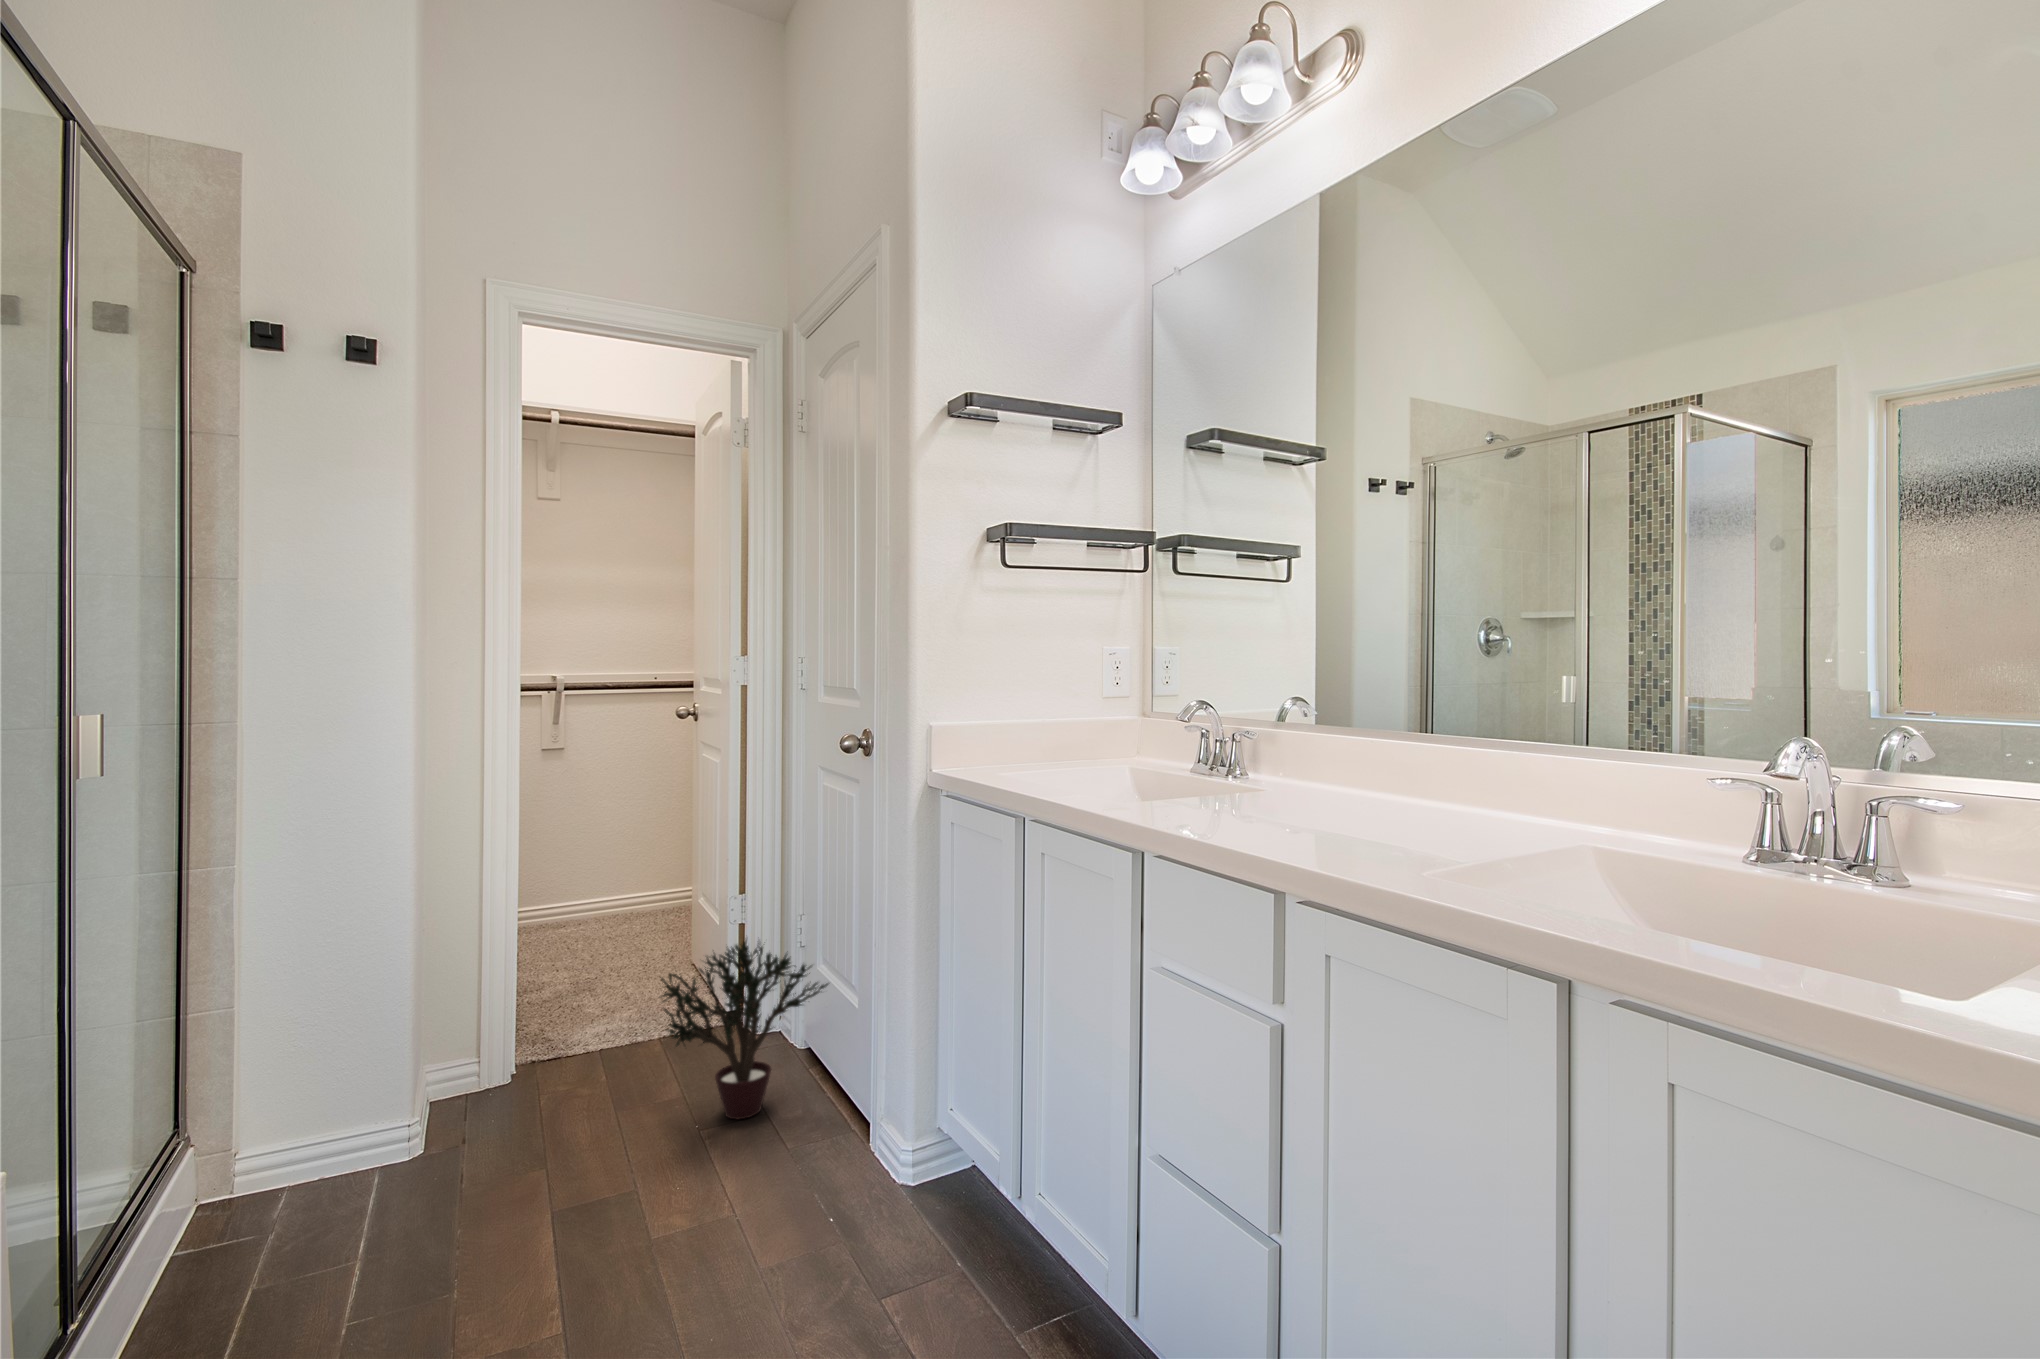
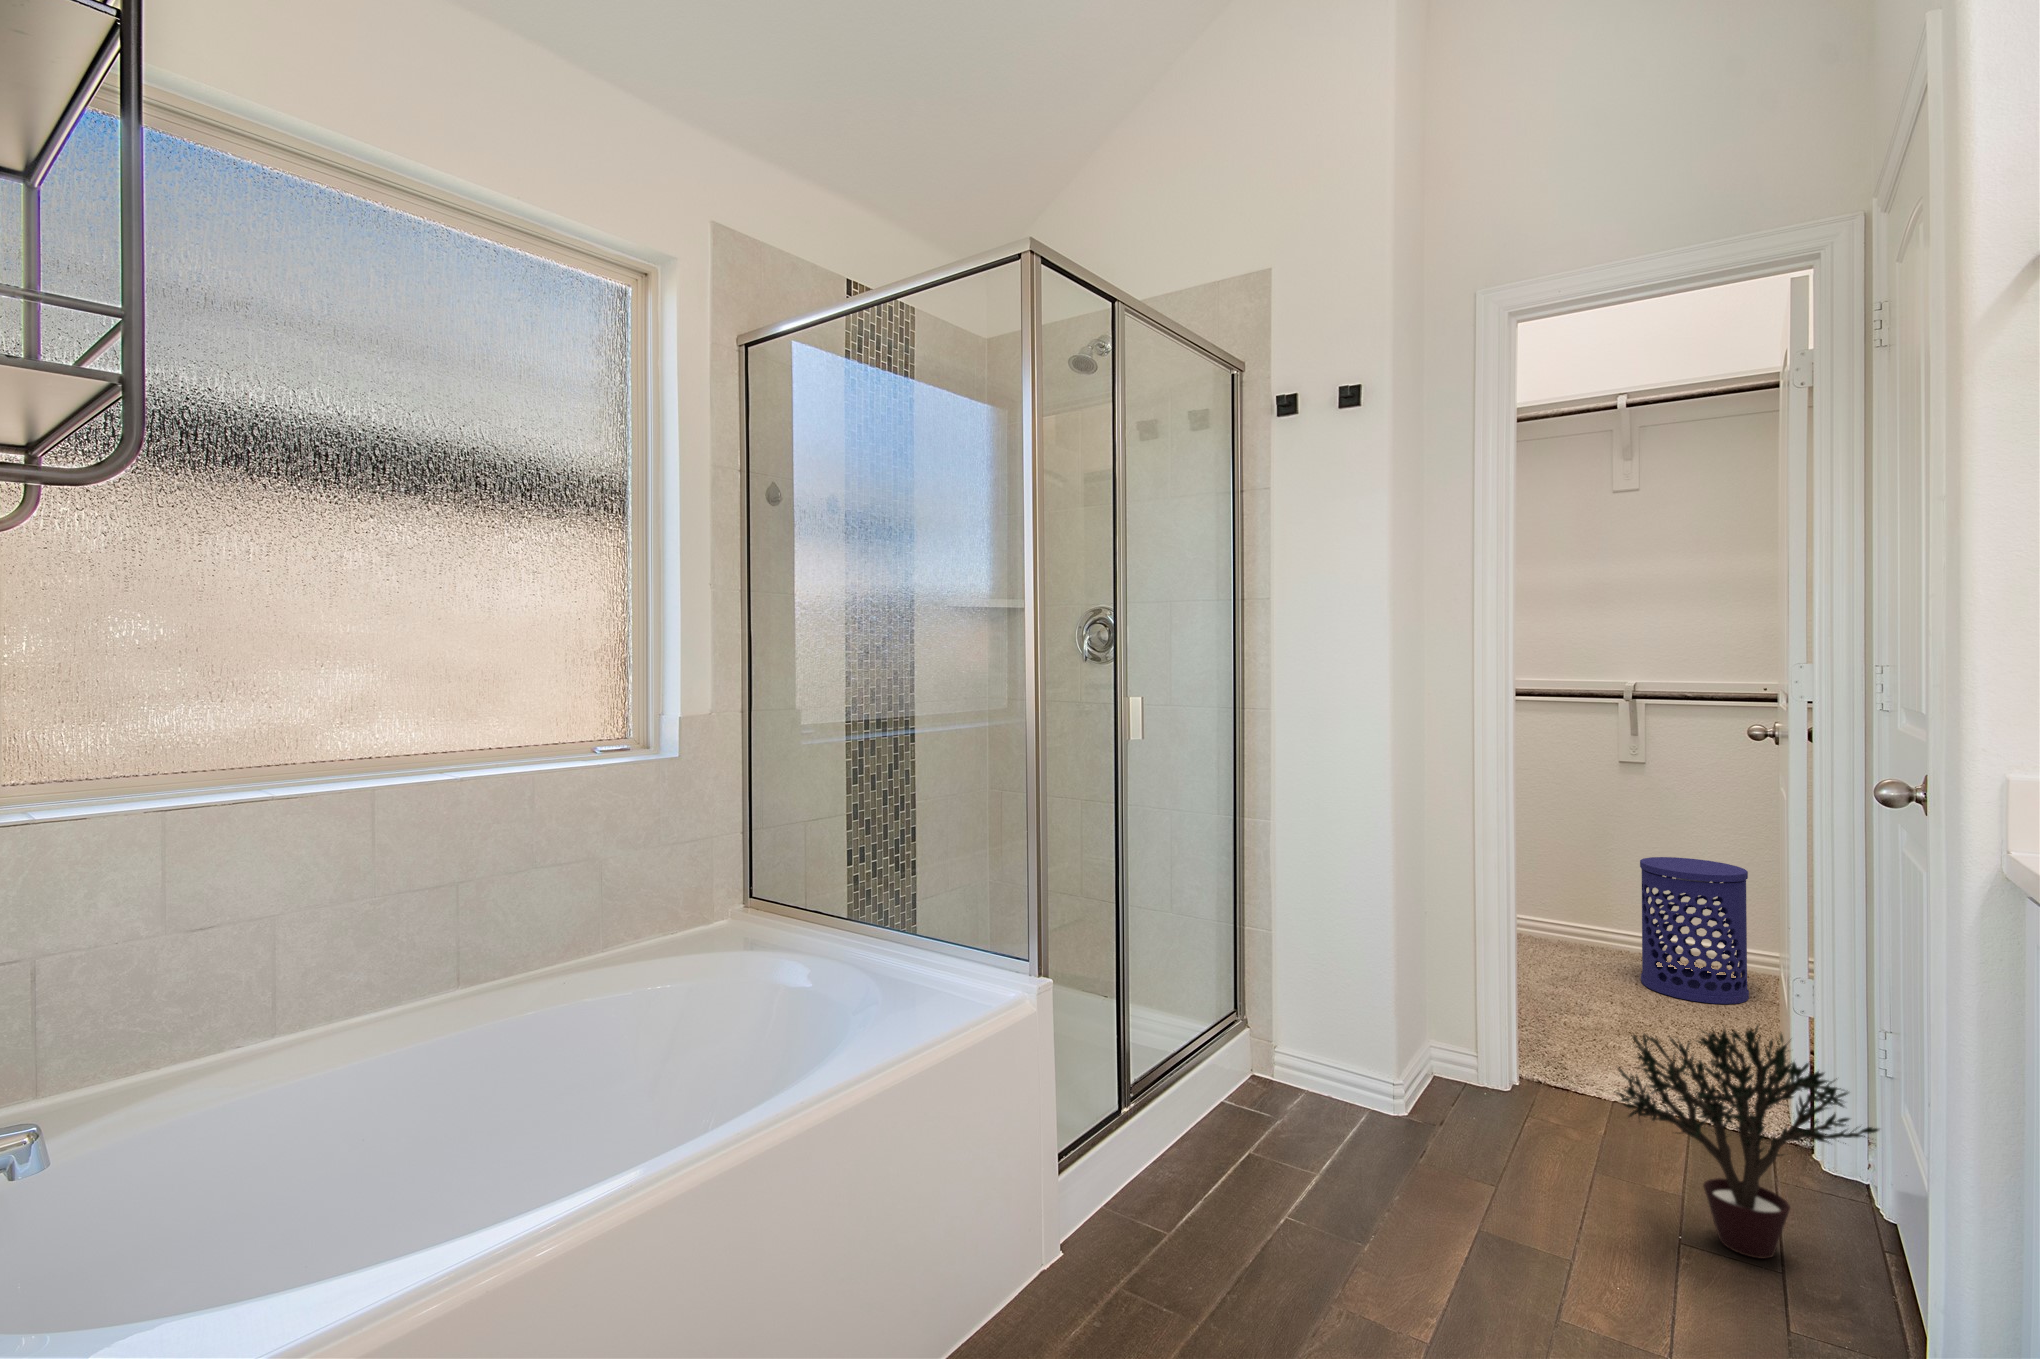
waste bin: none [566,823,650,946] -> present [1640,857,1749,1004]

